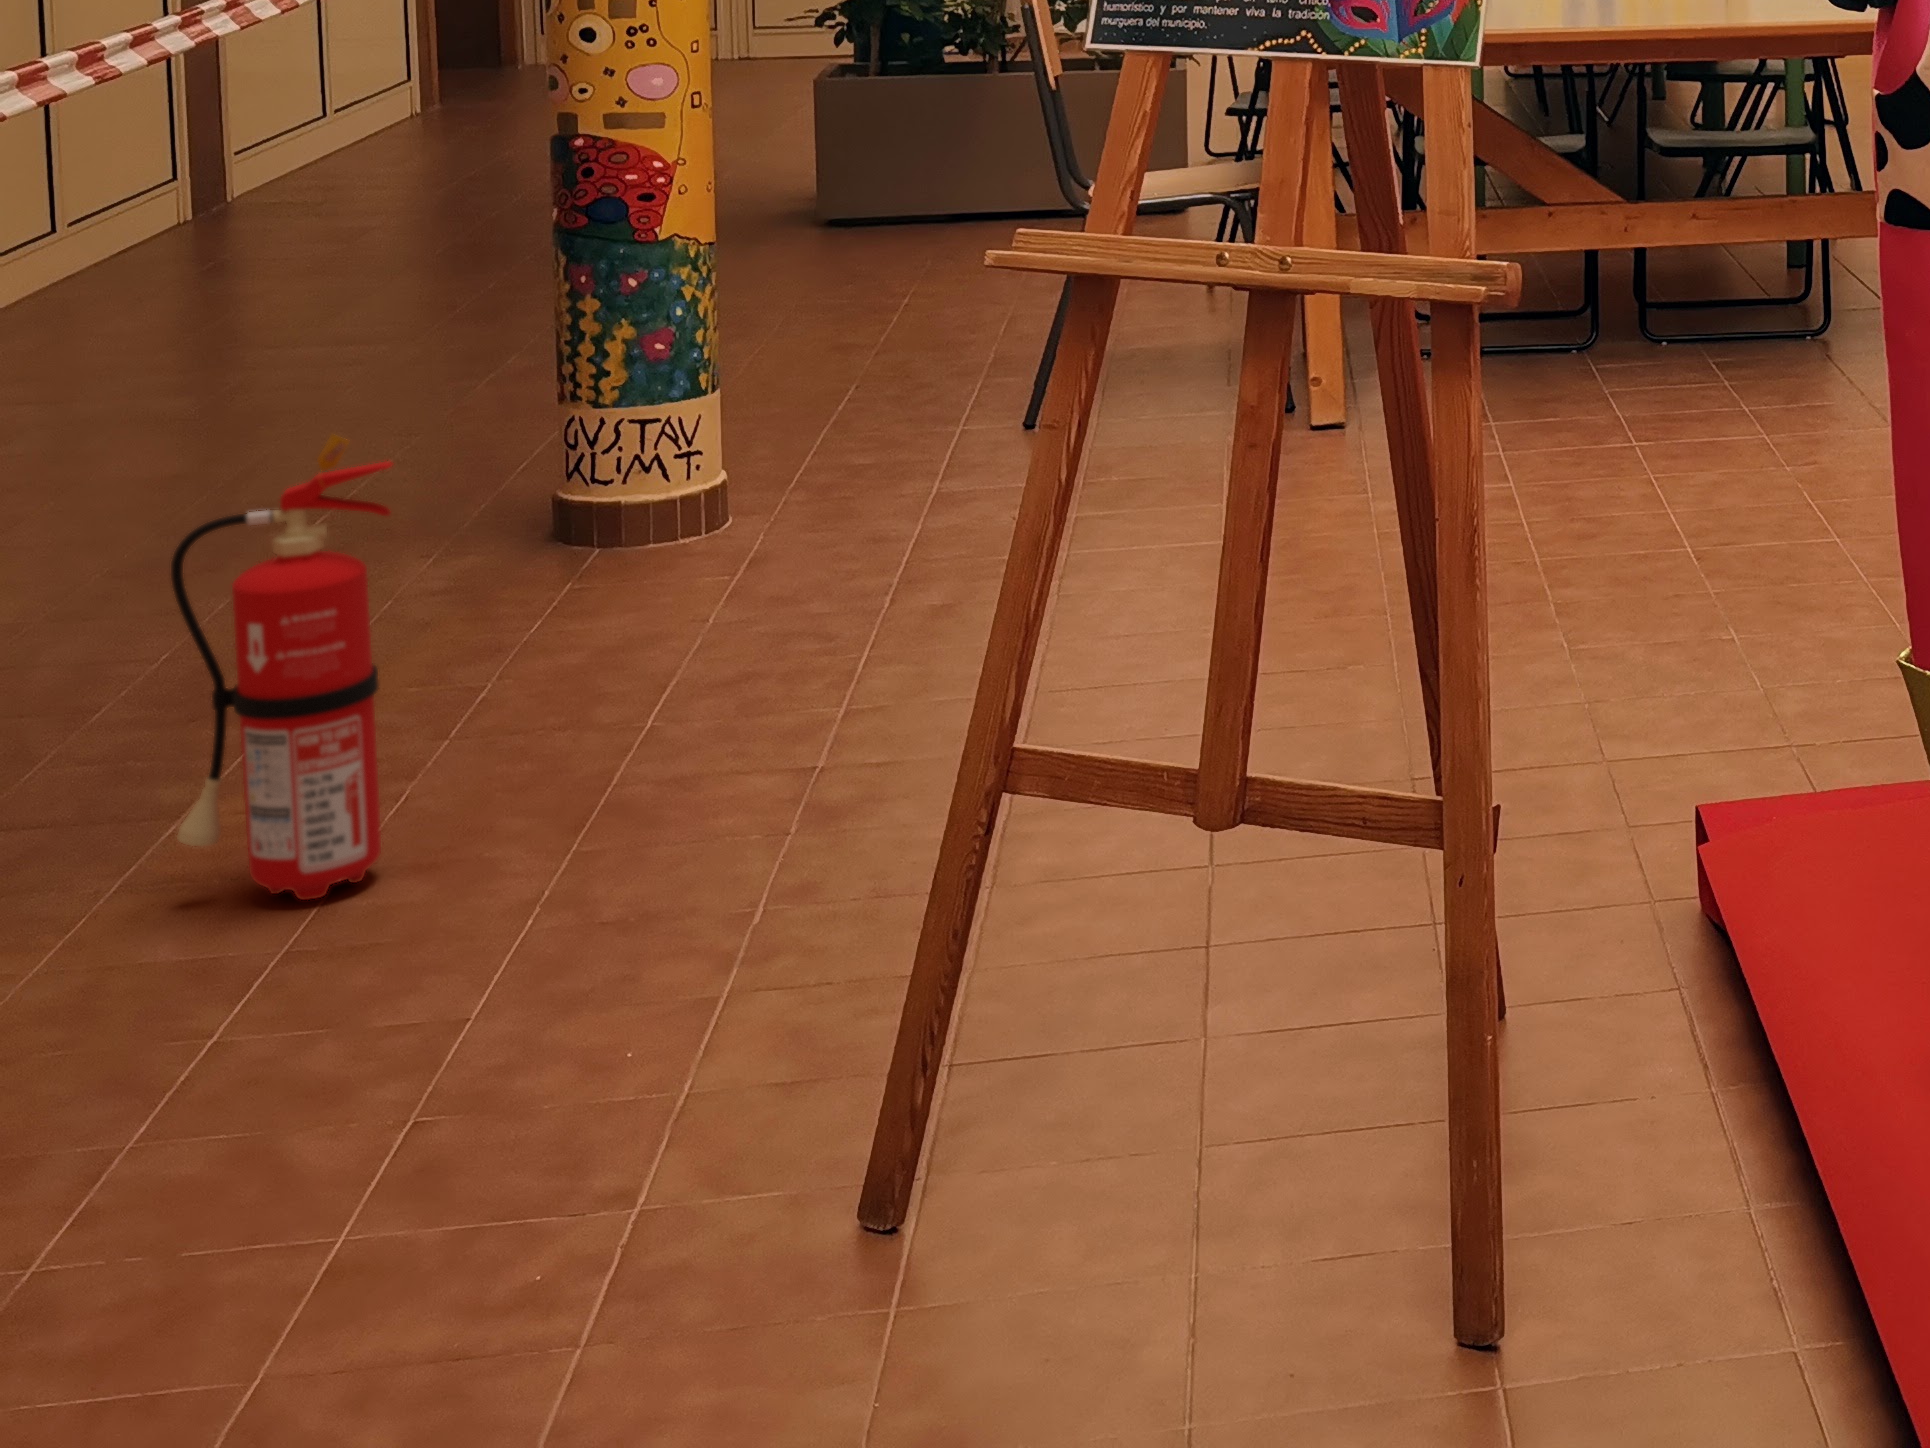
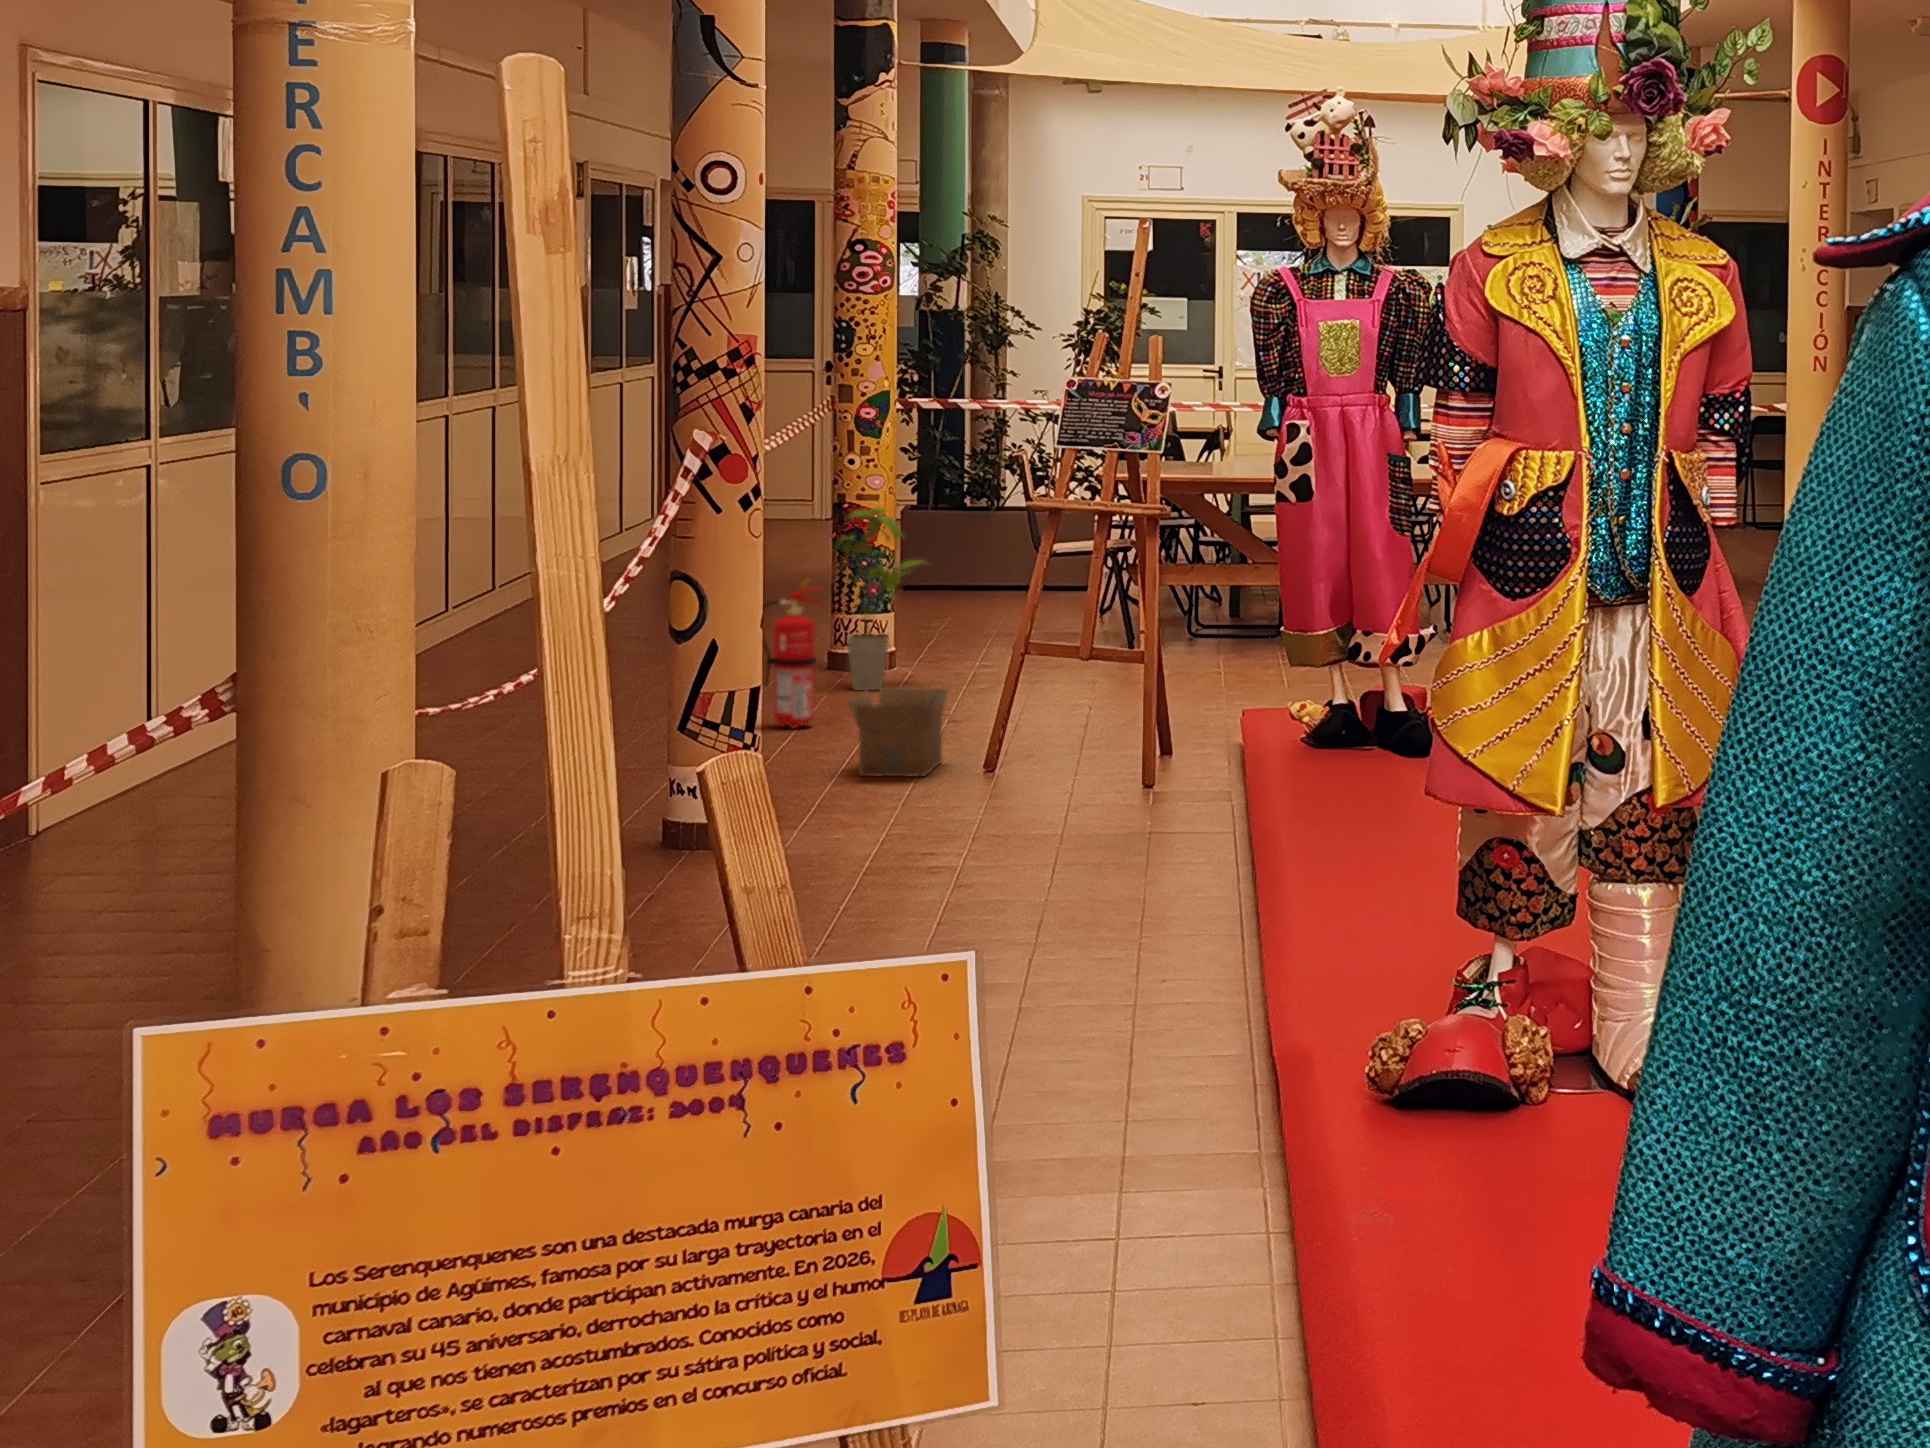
house plant: none [519,162,797,639] -> present [838,508,924,691]
cardboard box: none [310,888,738,1328] -> present [849,687,948,777]

